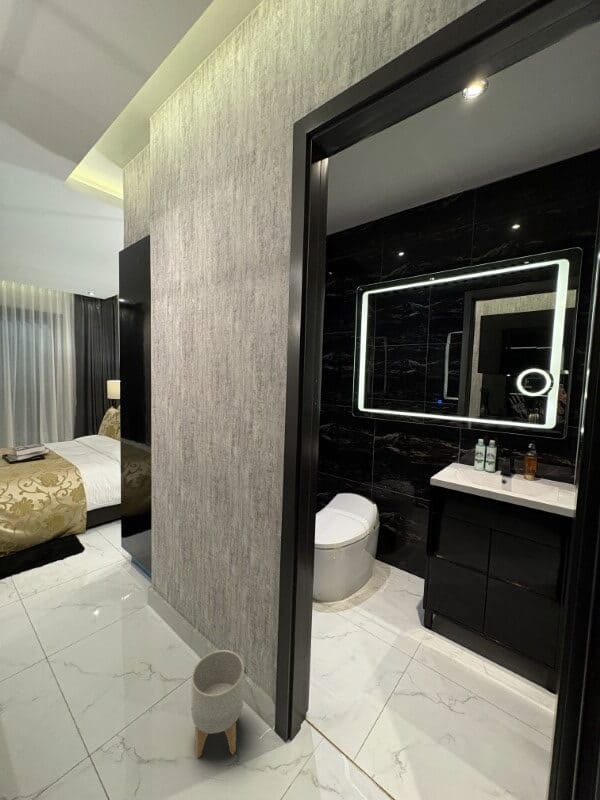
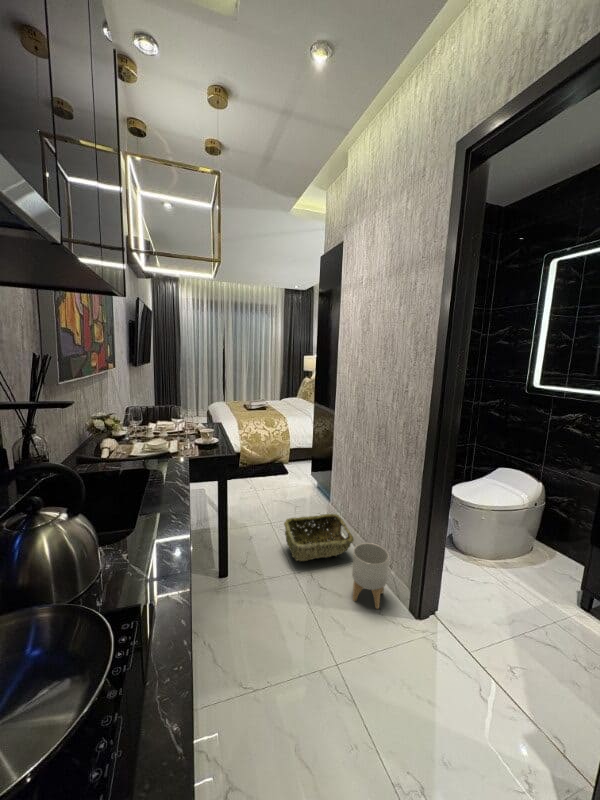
woven basket: none [69,609,190,723] -> present [284,514,354,561]

